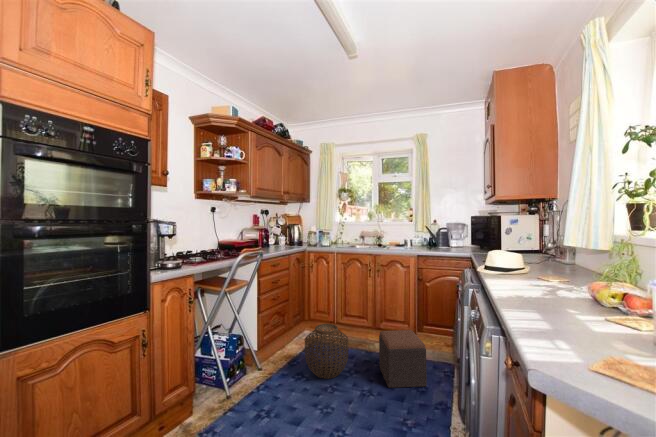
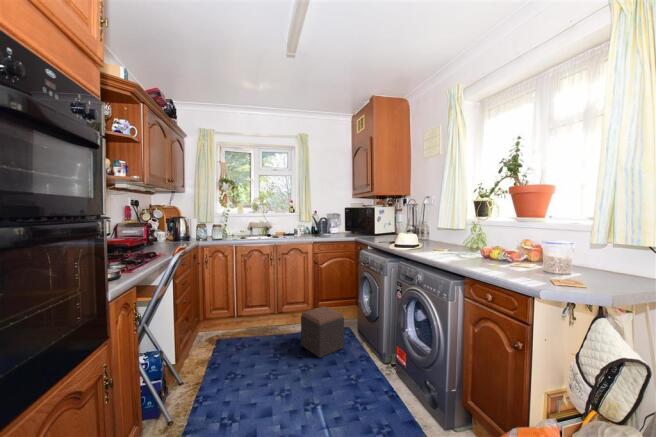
woven basket: present [305,324,348,379] -> none [236,316,280,370]

